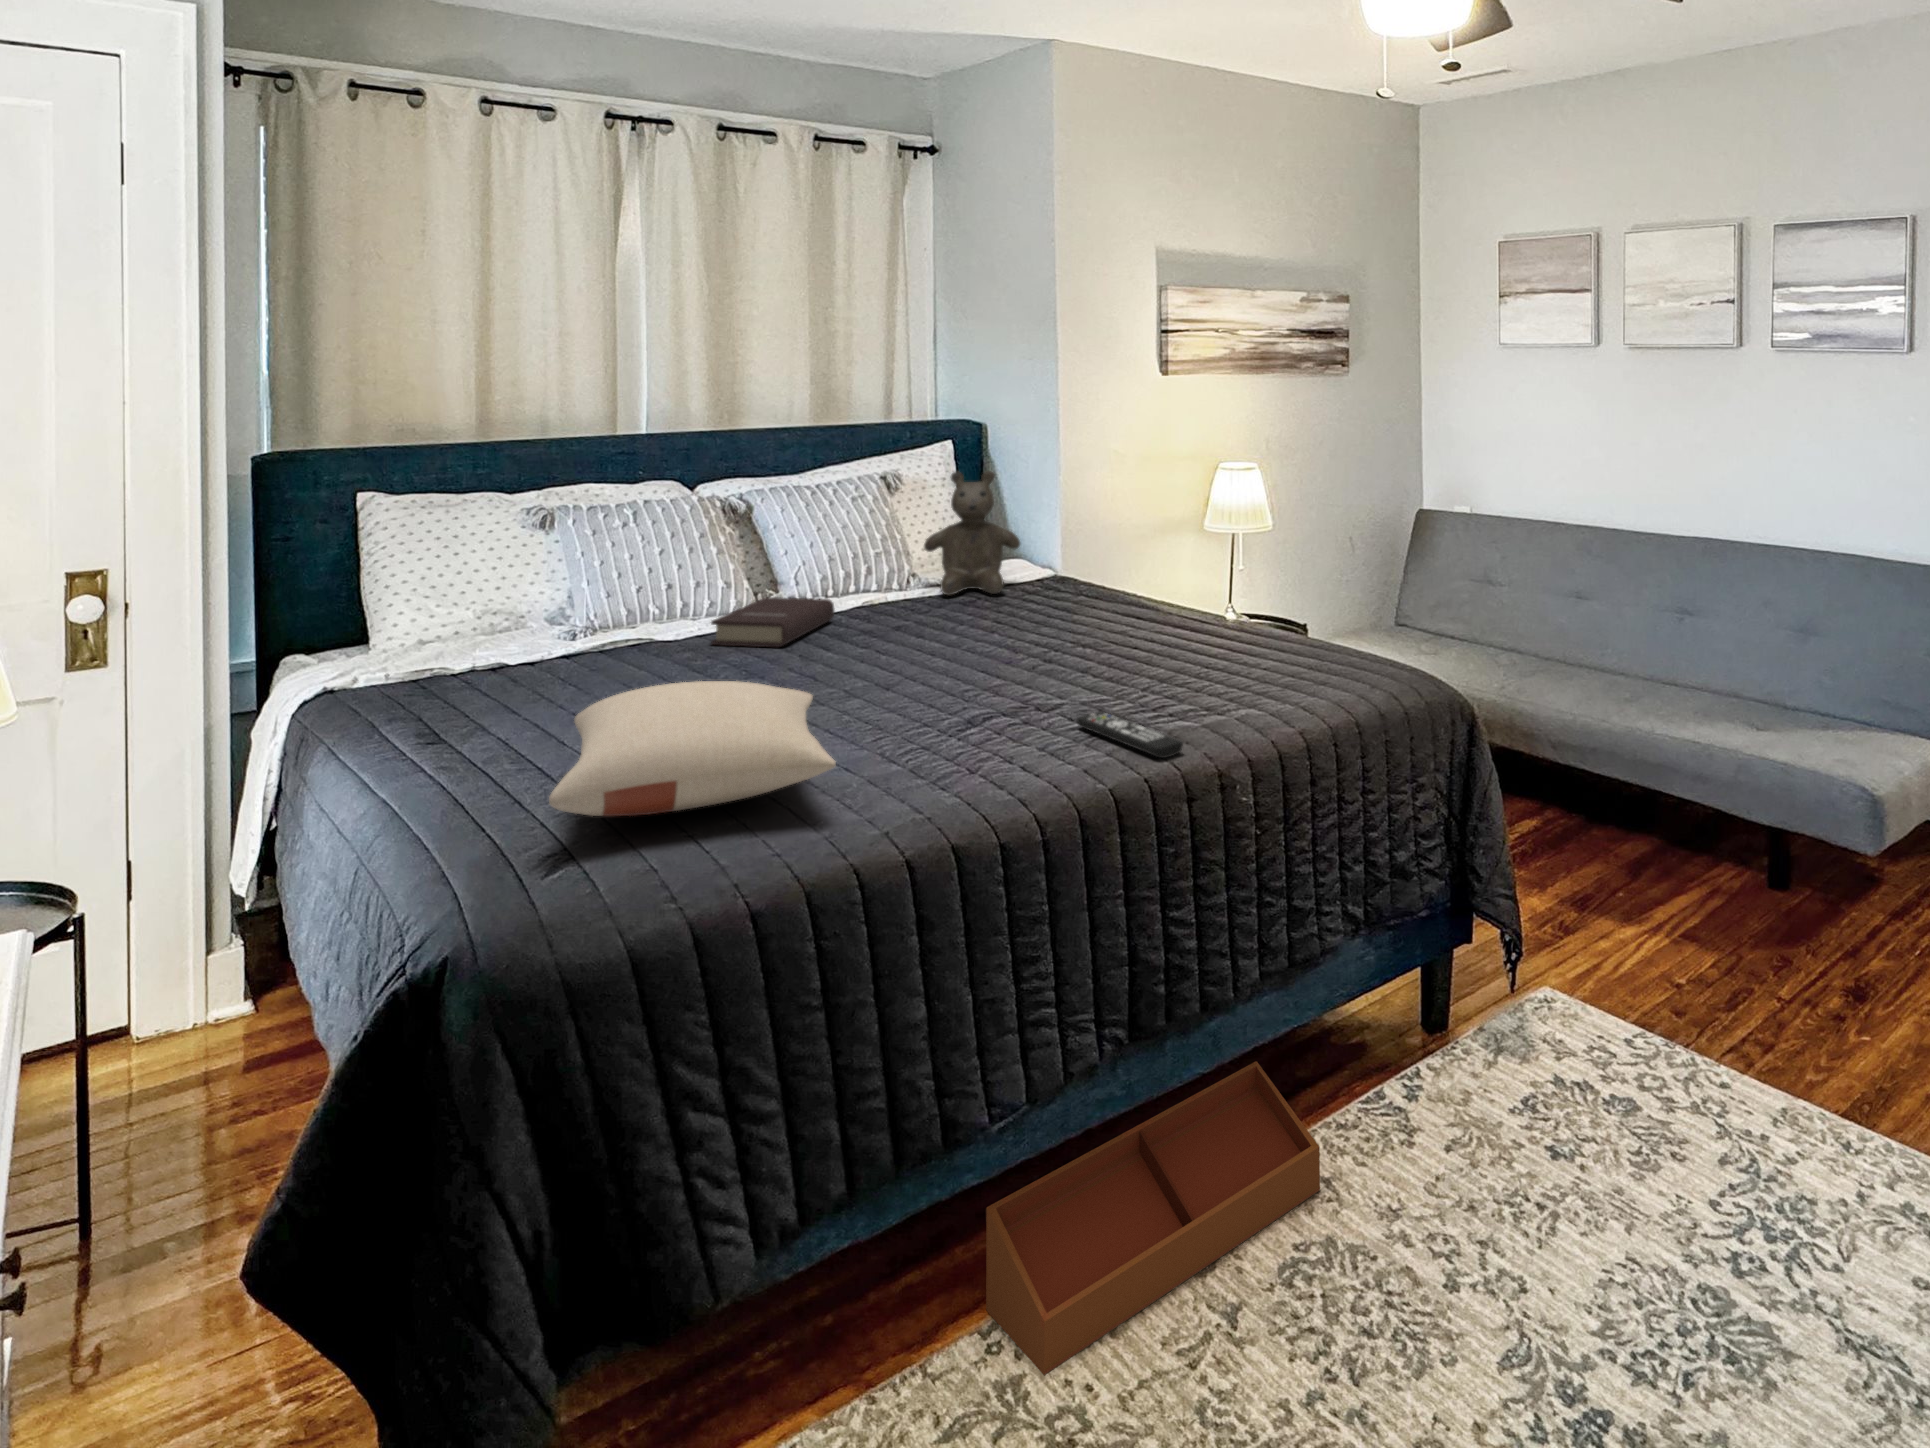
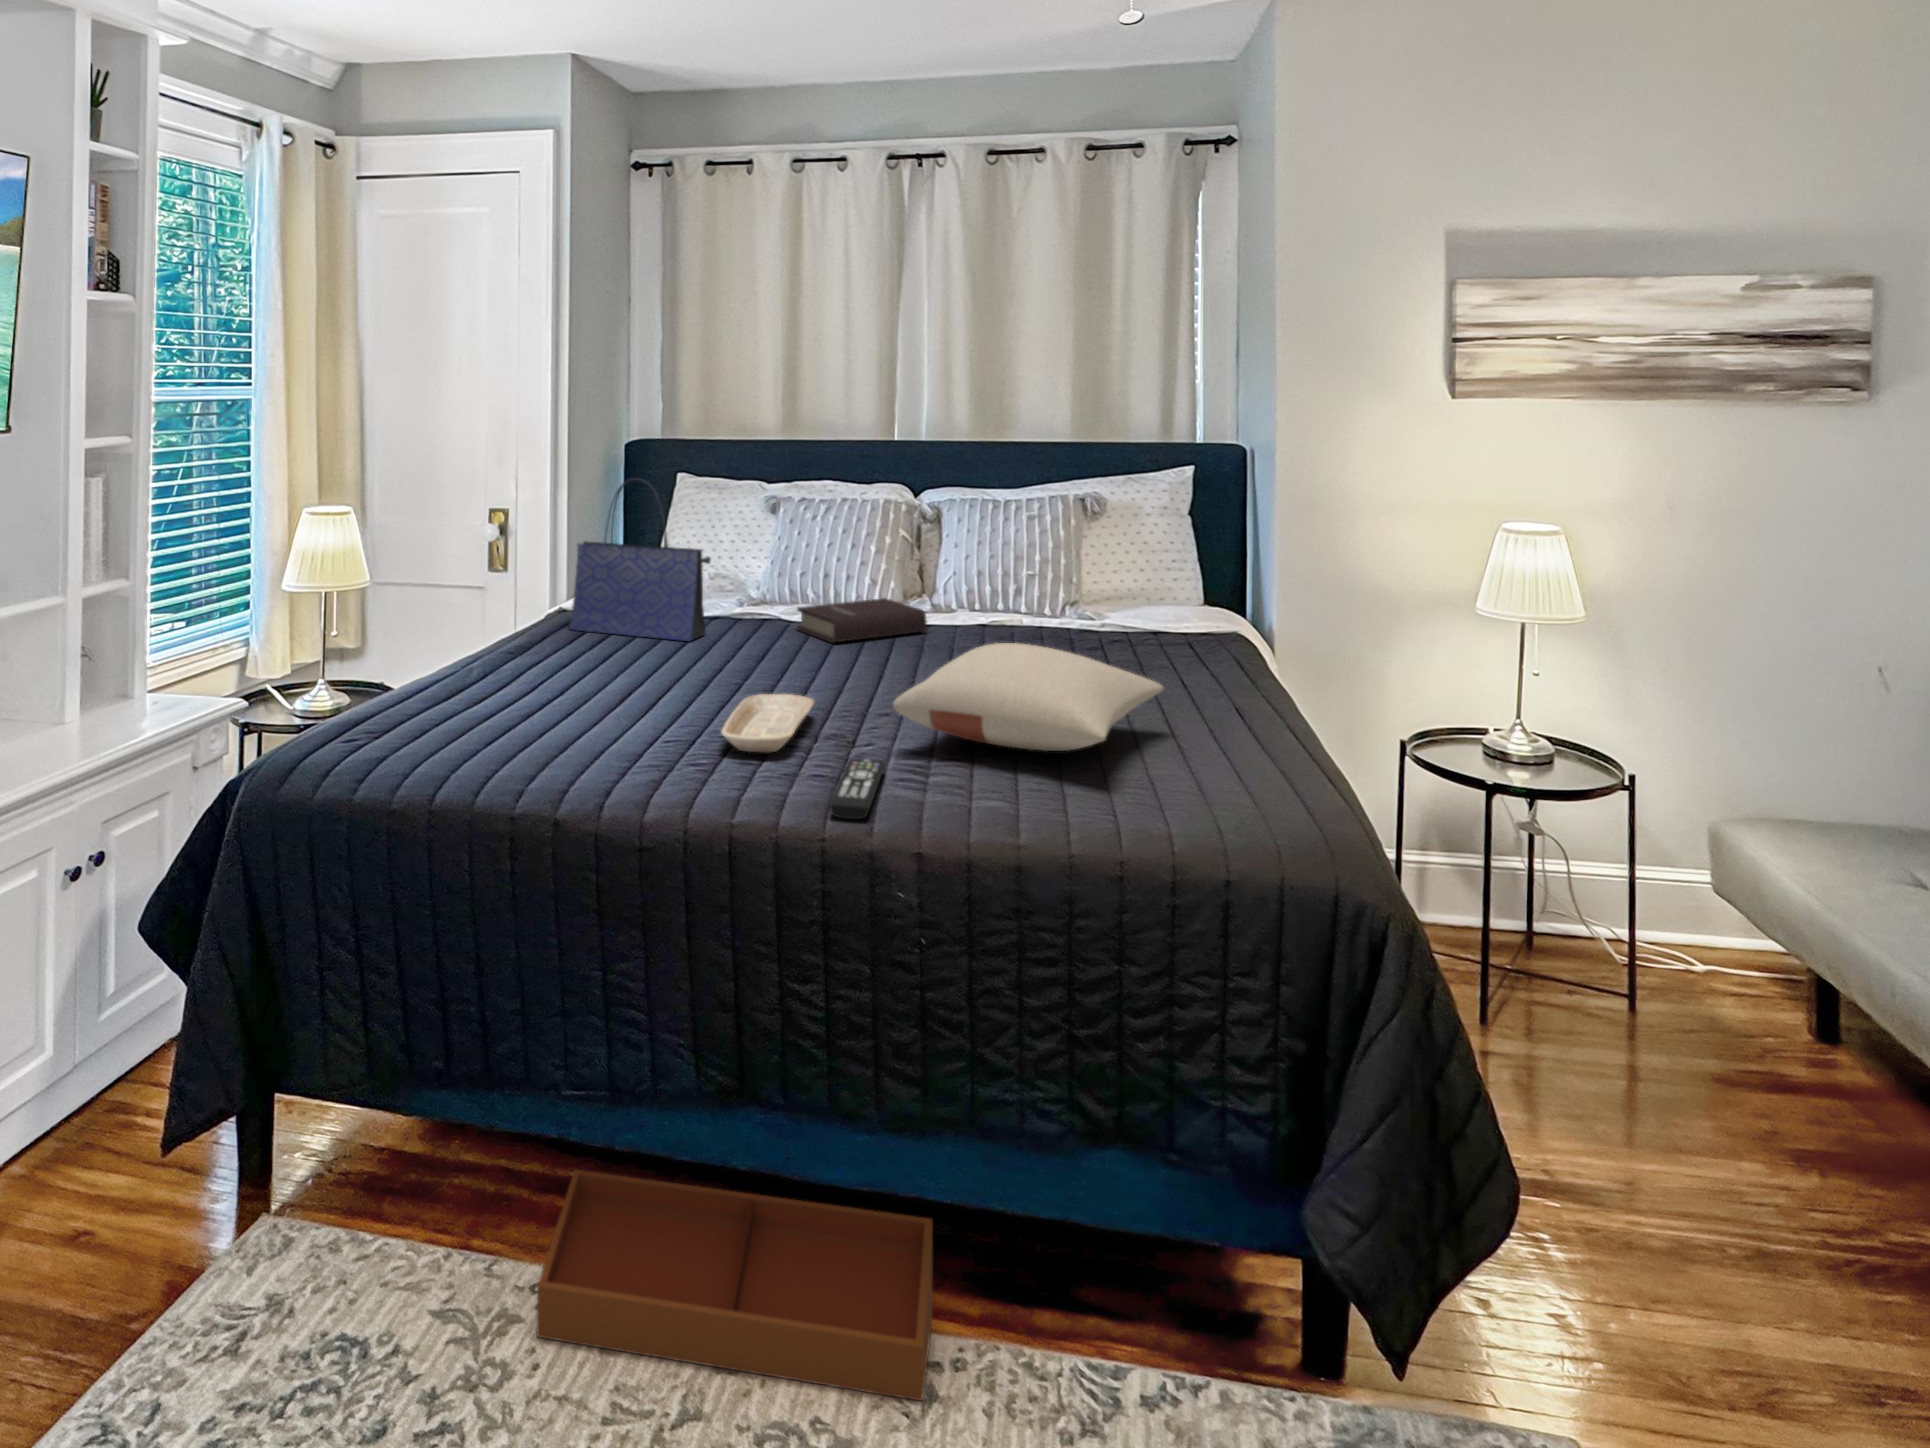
teddy bear: present [924,471,1020,596] -> none [1070,497,1181,641]
tote bag: none [449,499,649,704] -> present [570,478,711,641]
pillow: present [549,681,836,816] -> present [893,643,1163,751]
tray: none [880,686,1011,743] -> present [721,694,814,753]

